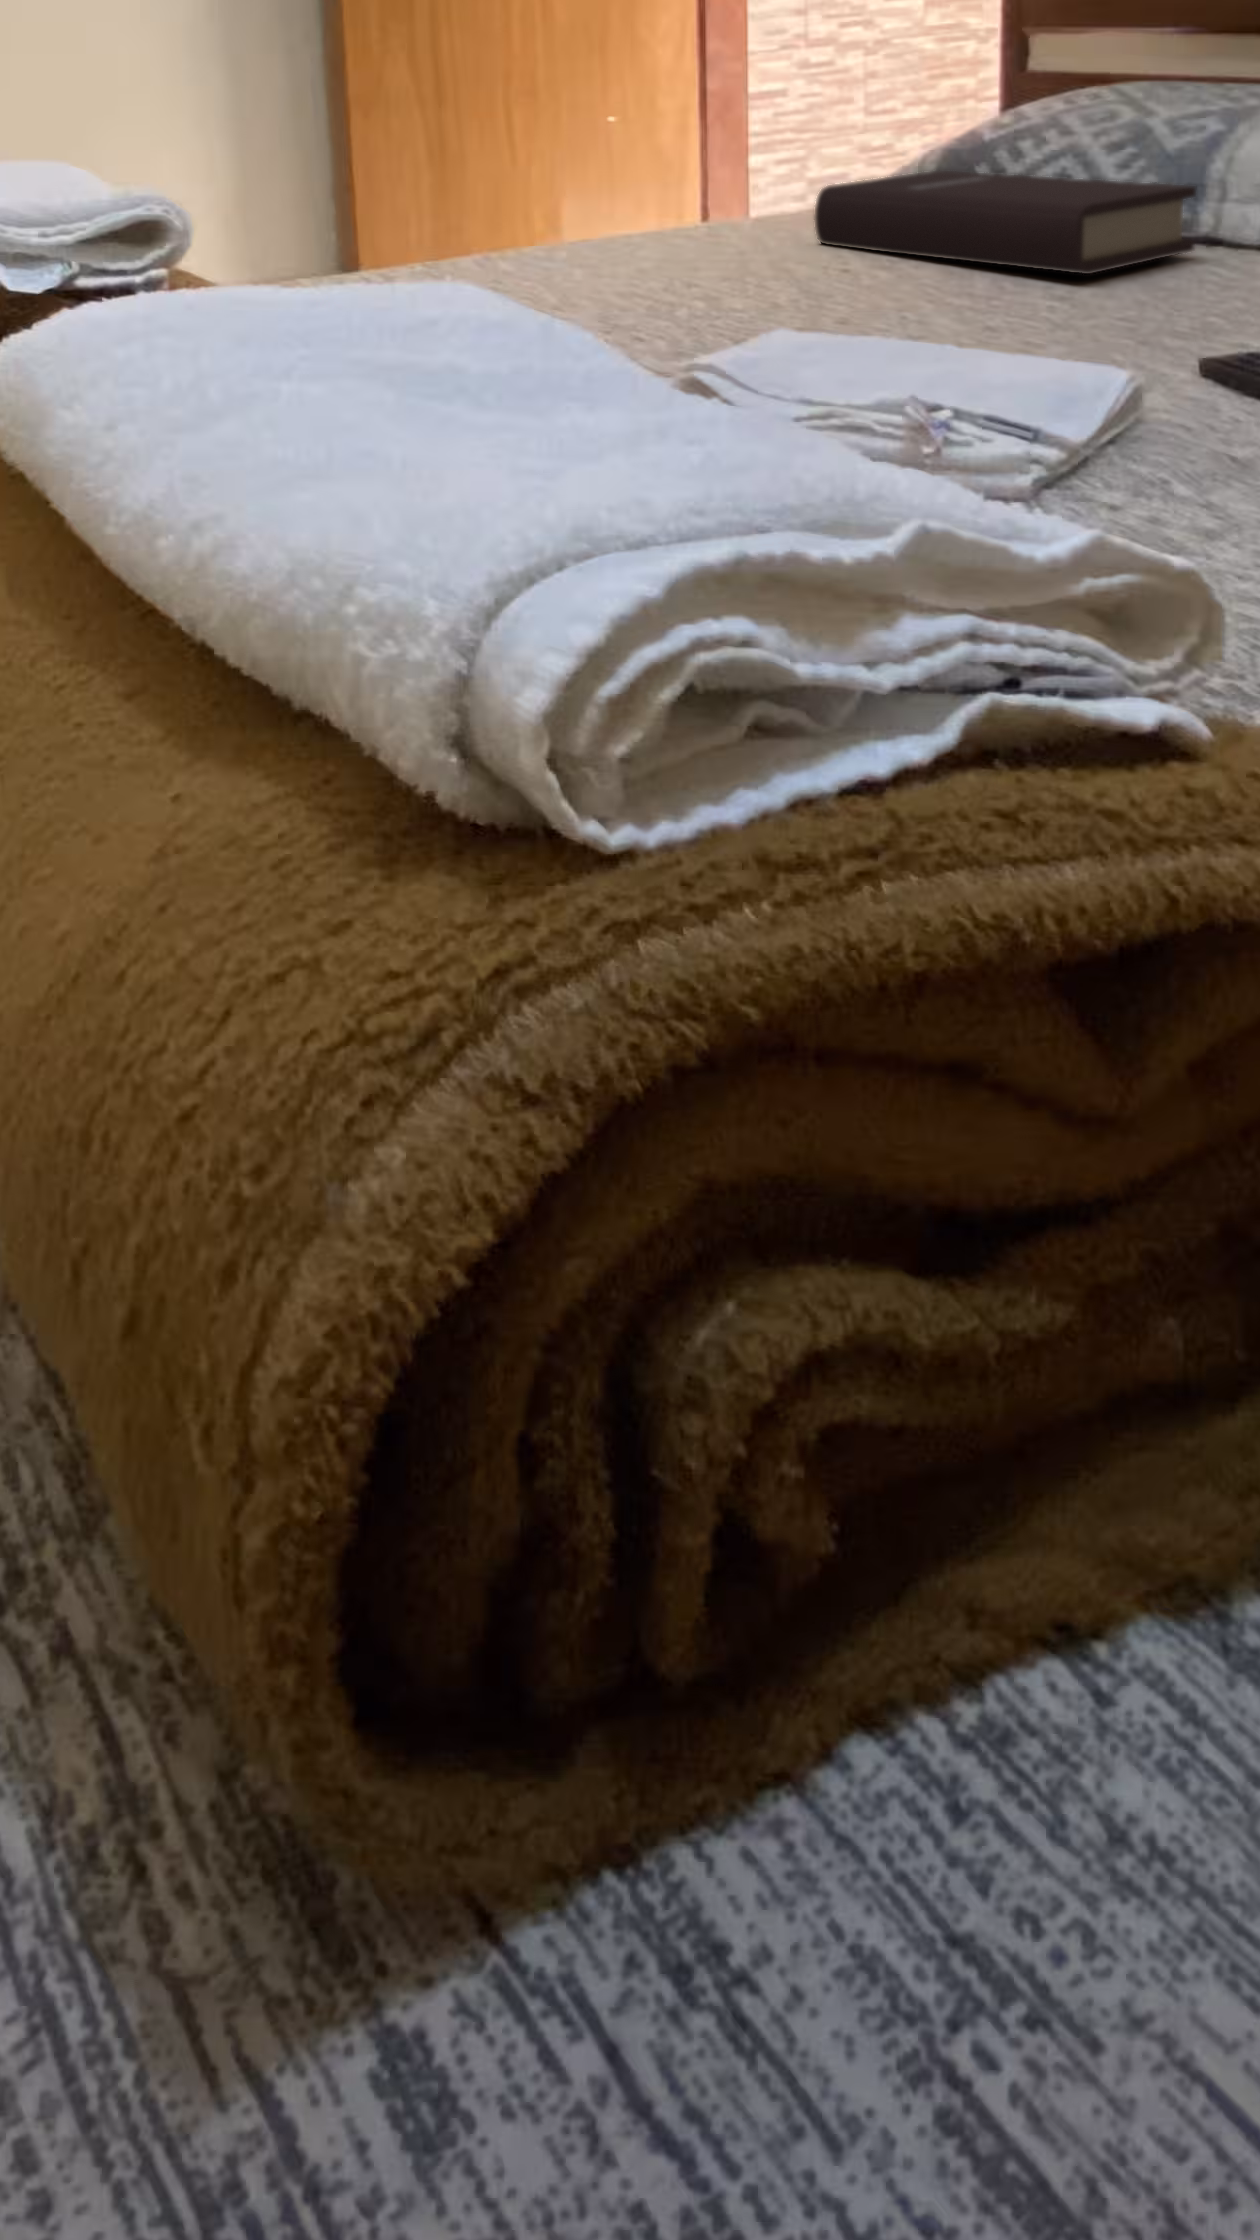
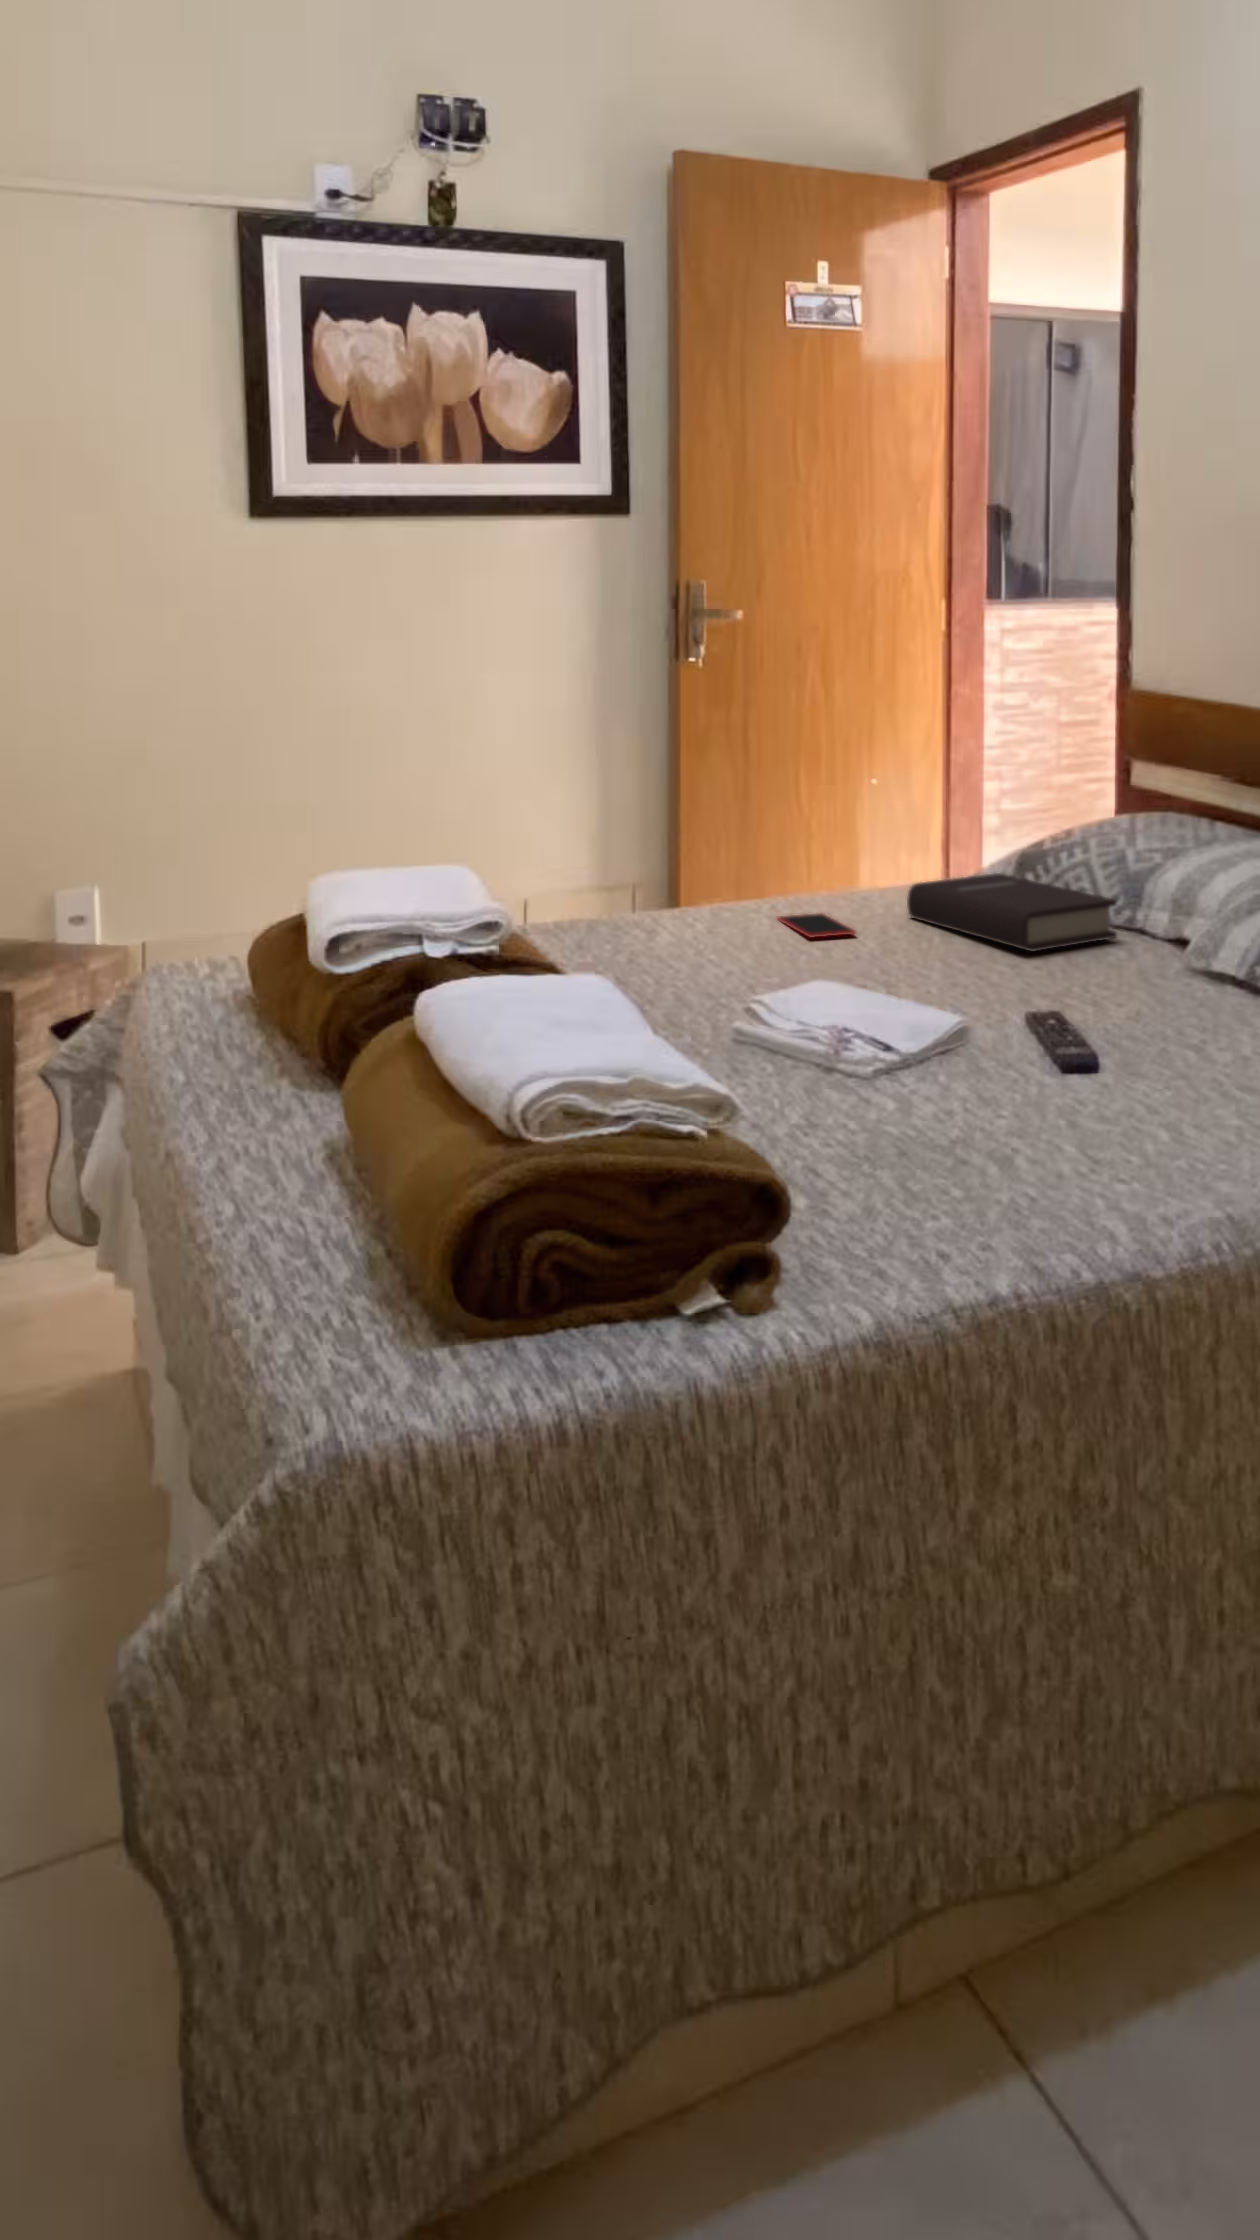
smartphone: none [602,243,762,274] -> present [778,913,856,938]

